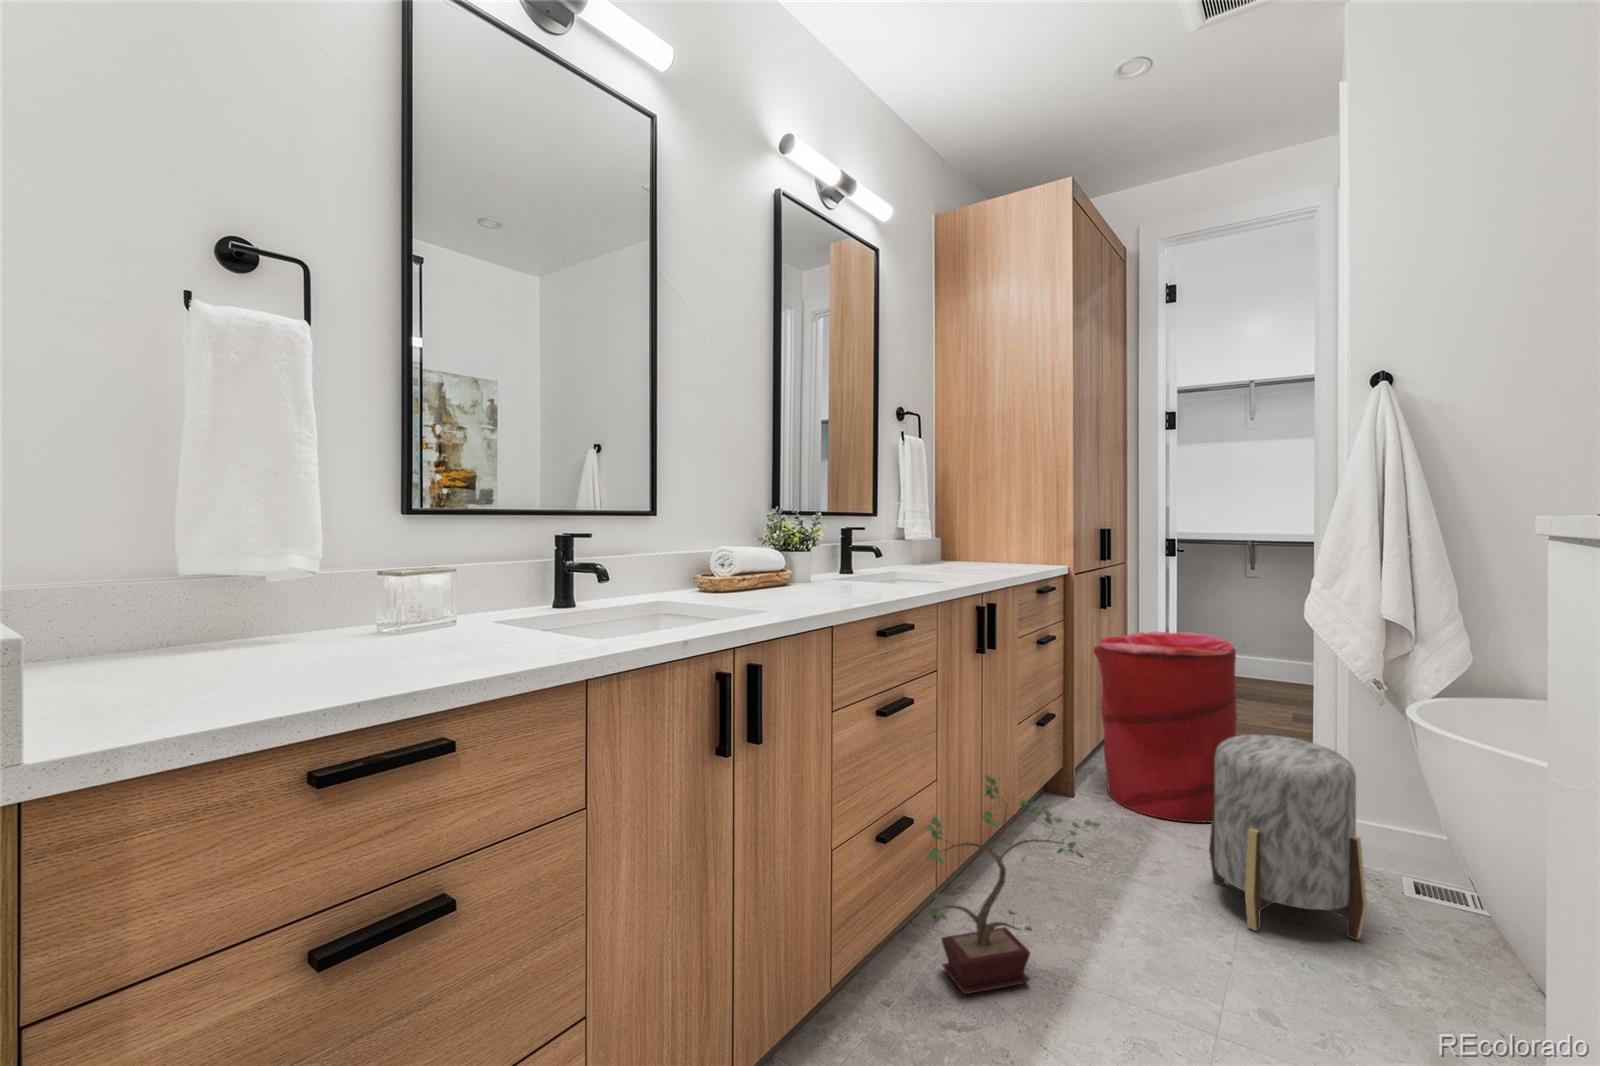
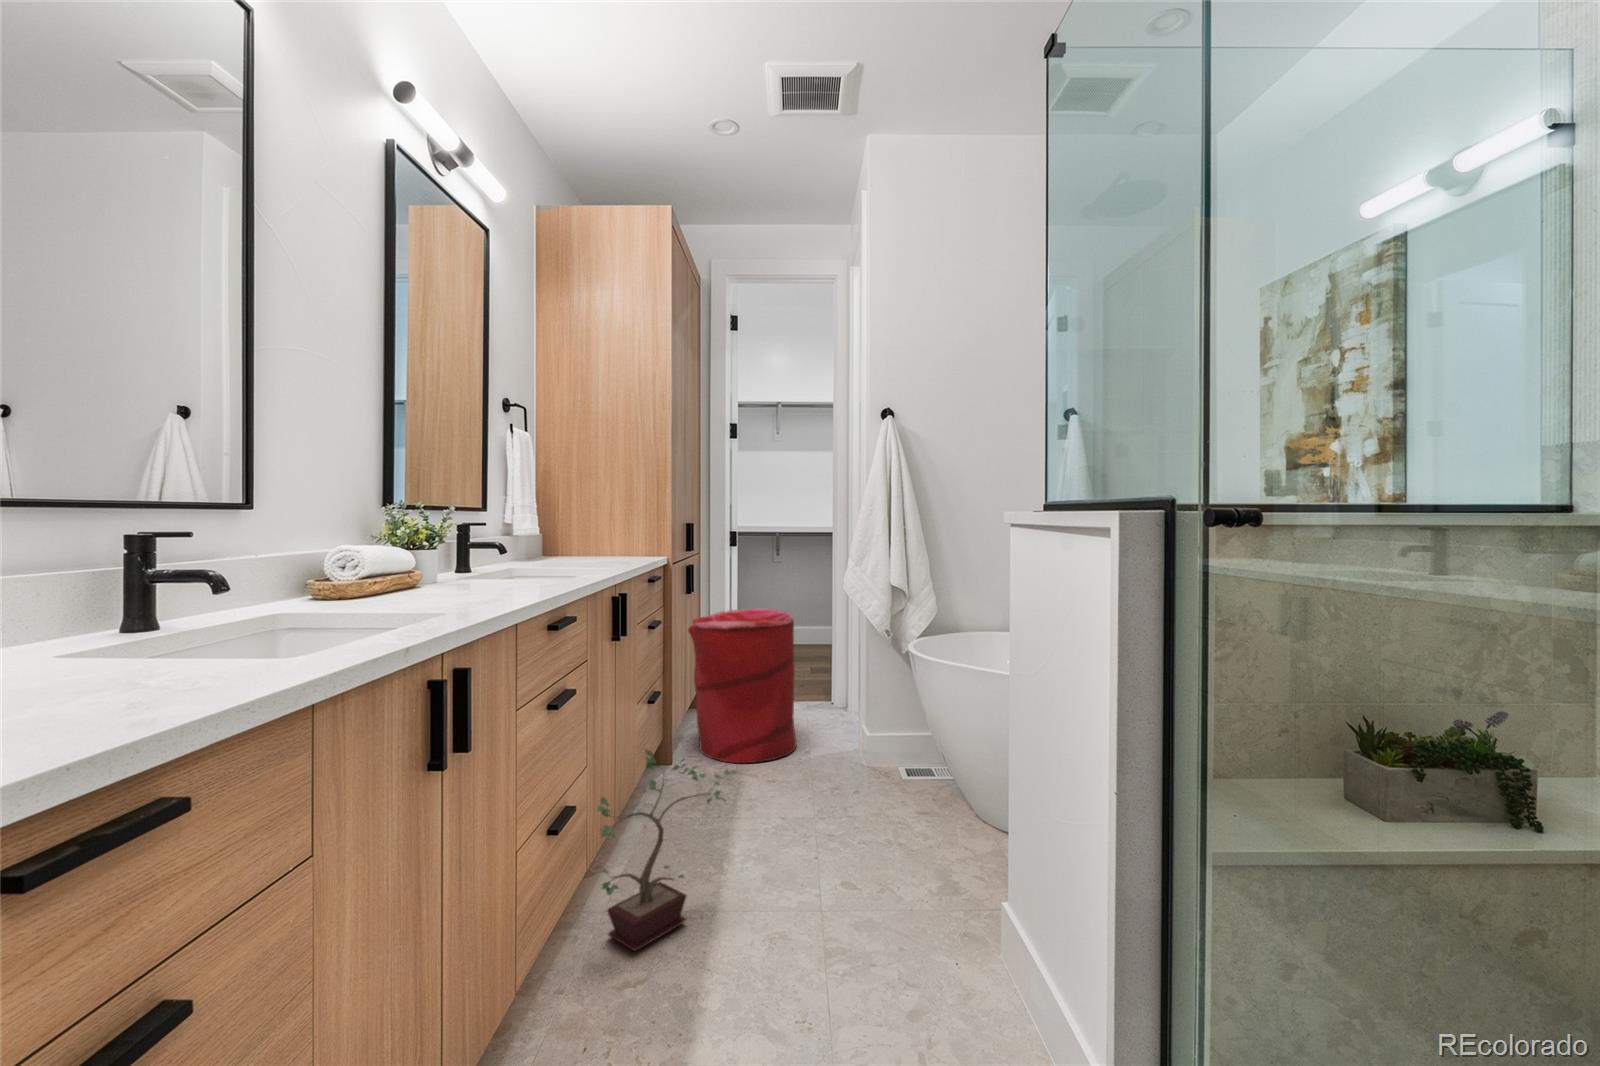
stool: present [1209,735,1367,940] -> none [790,680,891,829]

